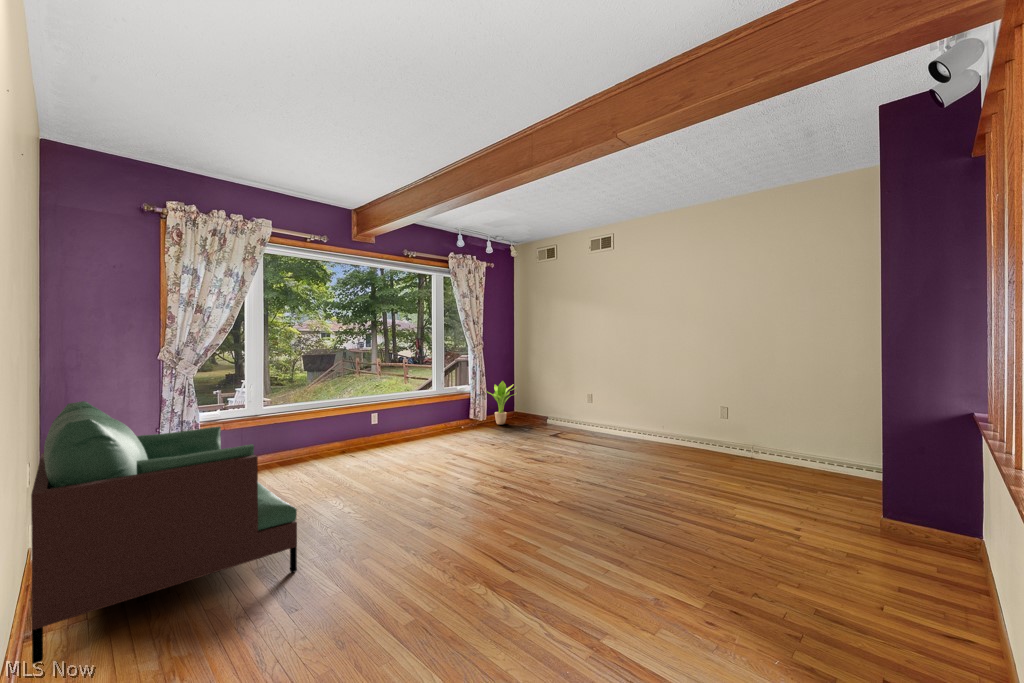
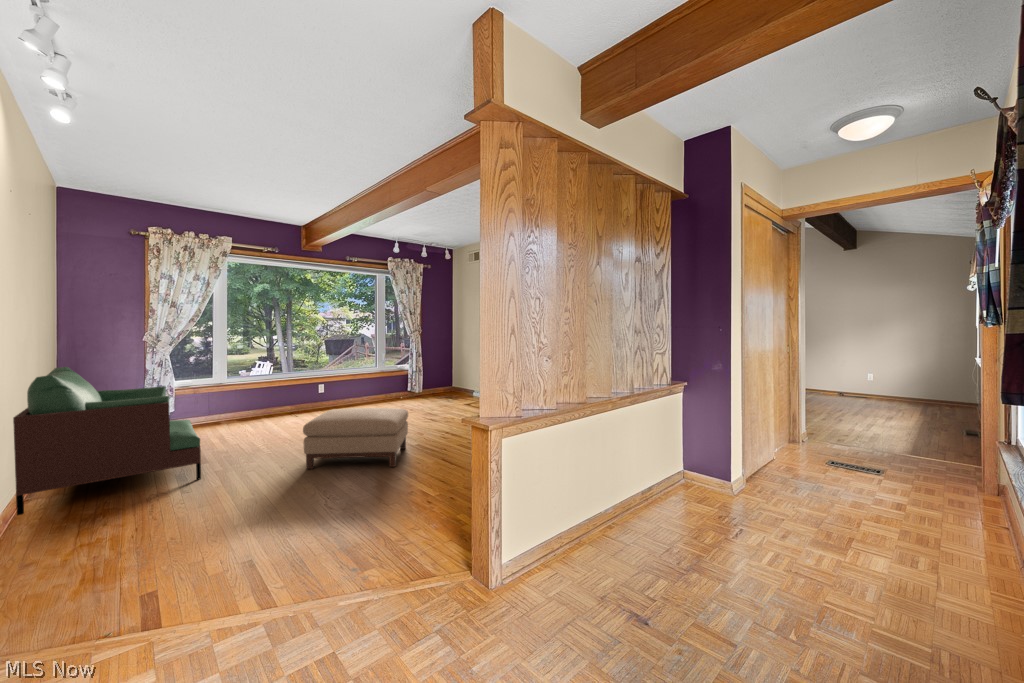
potted plant: present [486,381,516,425] -> none [421,361,447,396]
ottoman: none [437,450,571,547] -> present [303,408,408,469]

